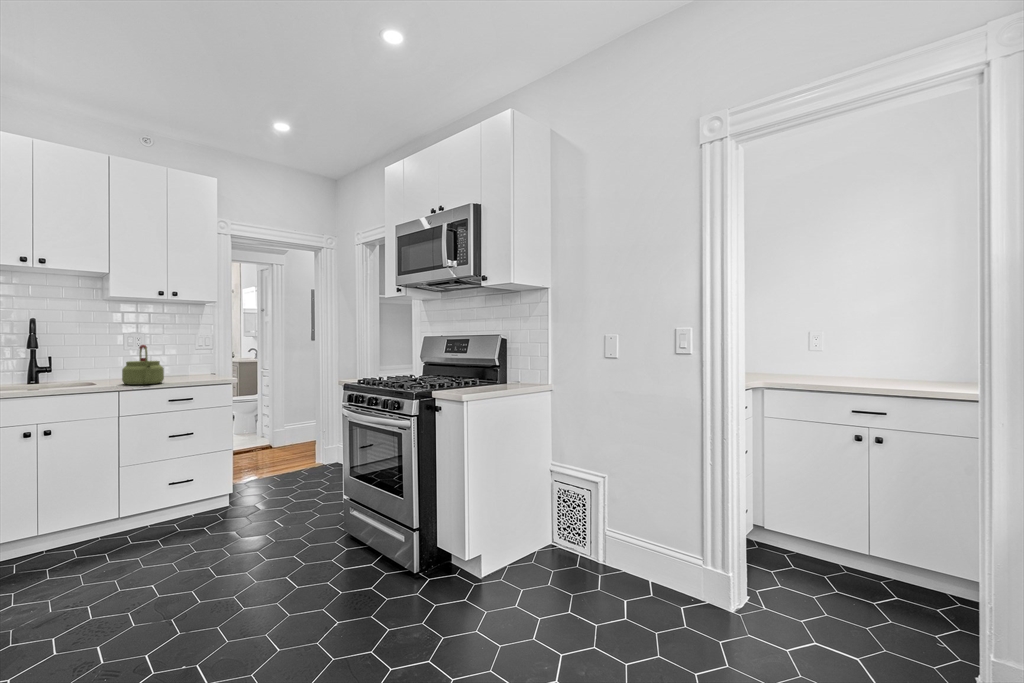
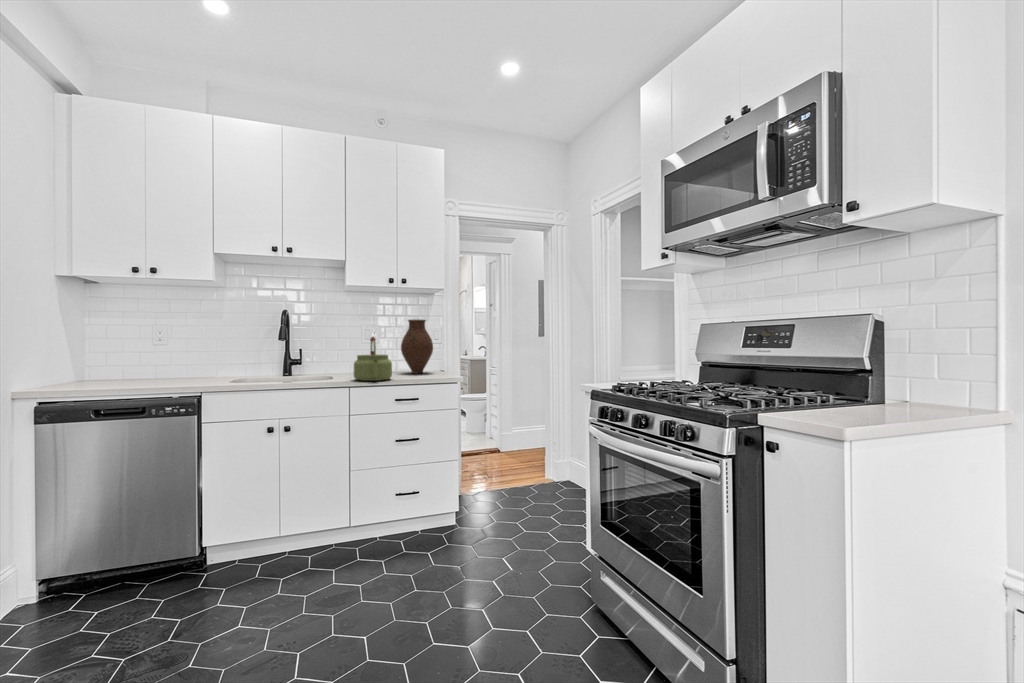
vase: none [170,328,204,377] -> present [401,320,433,374]

